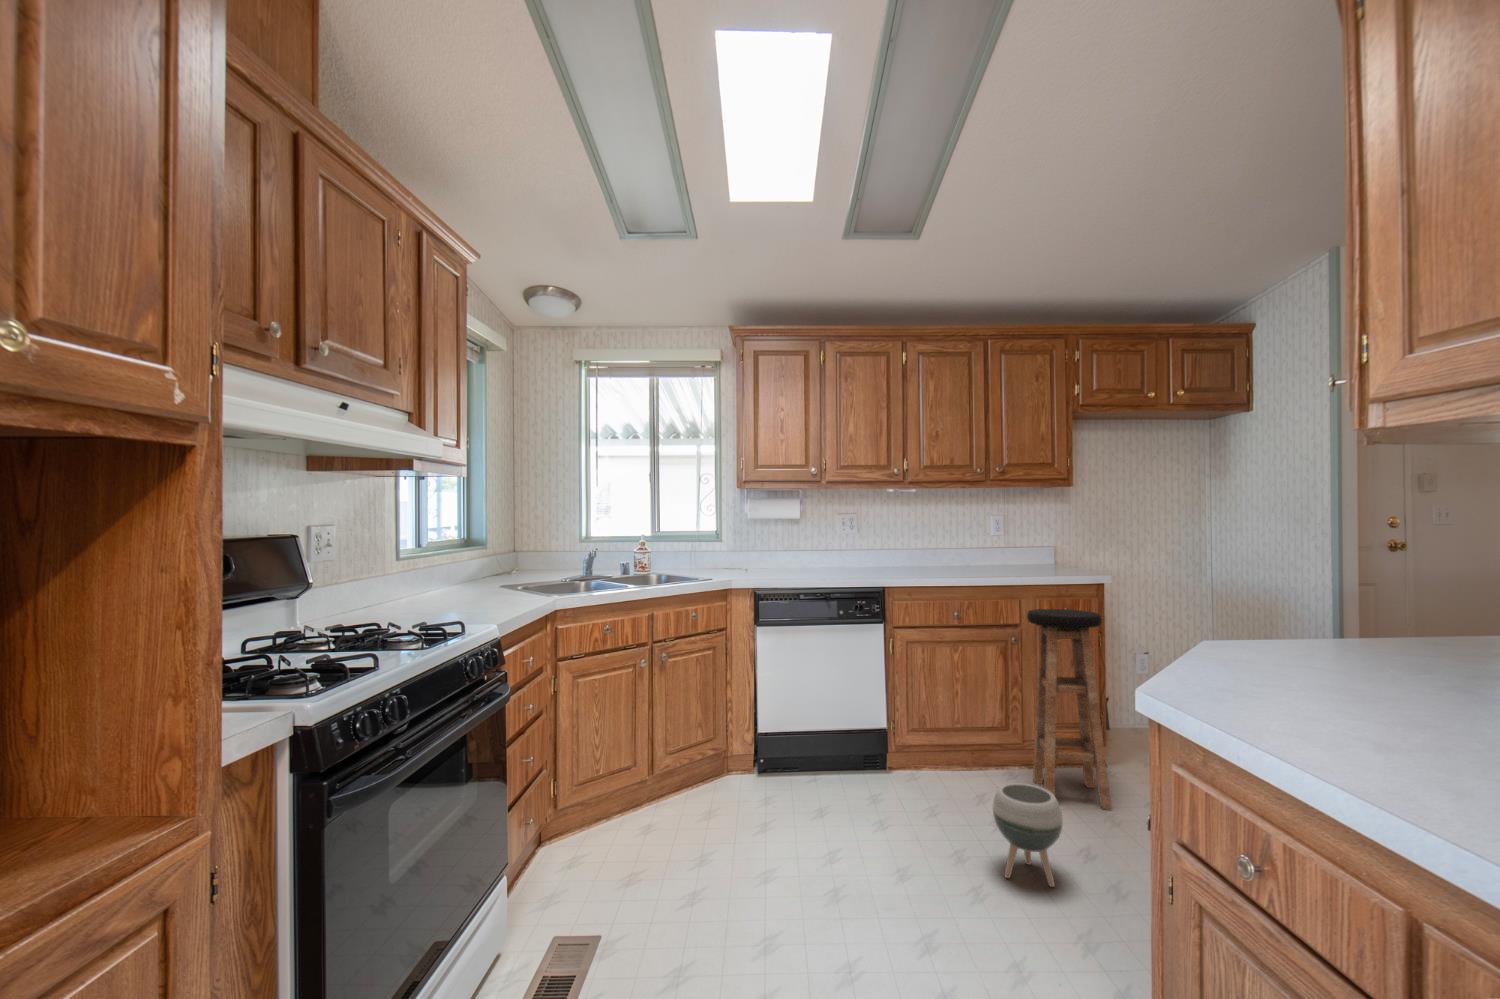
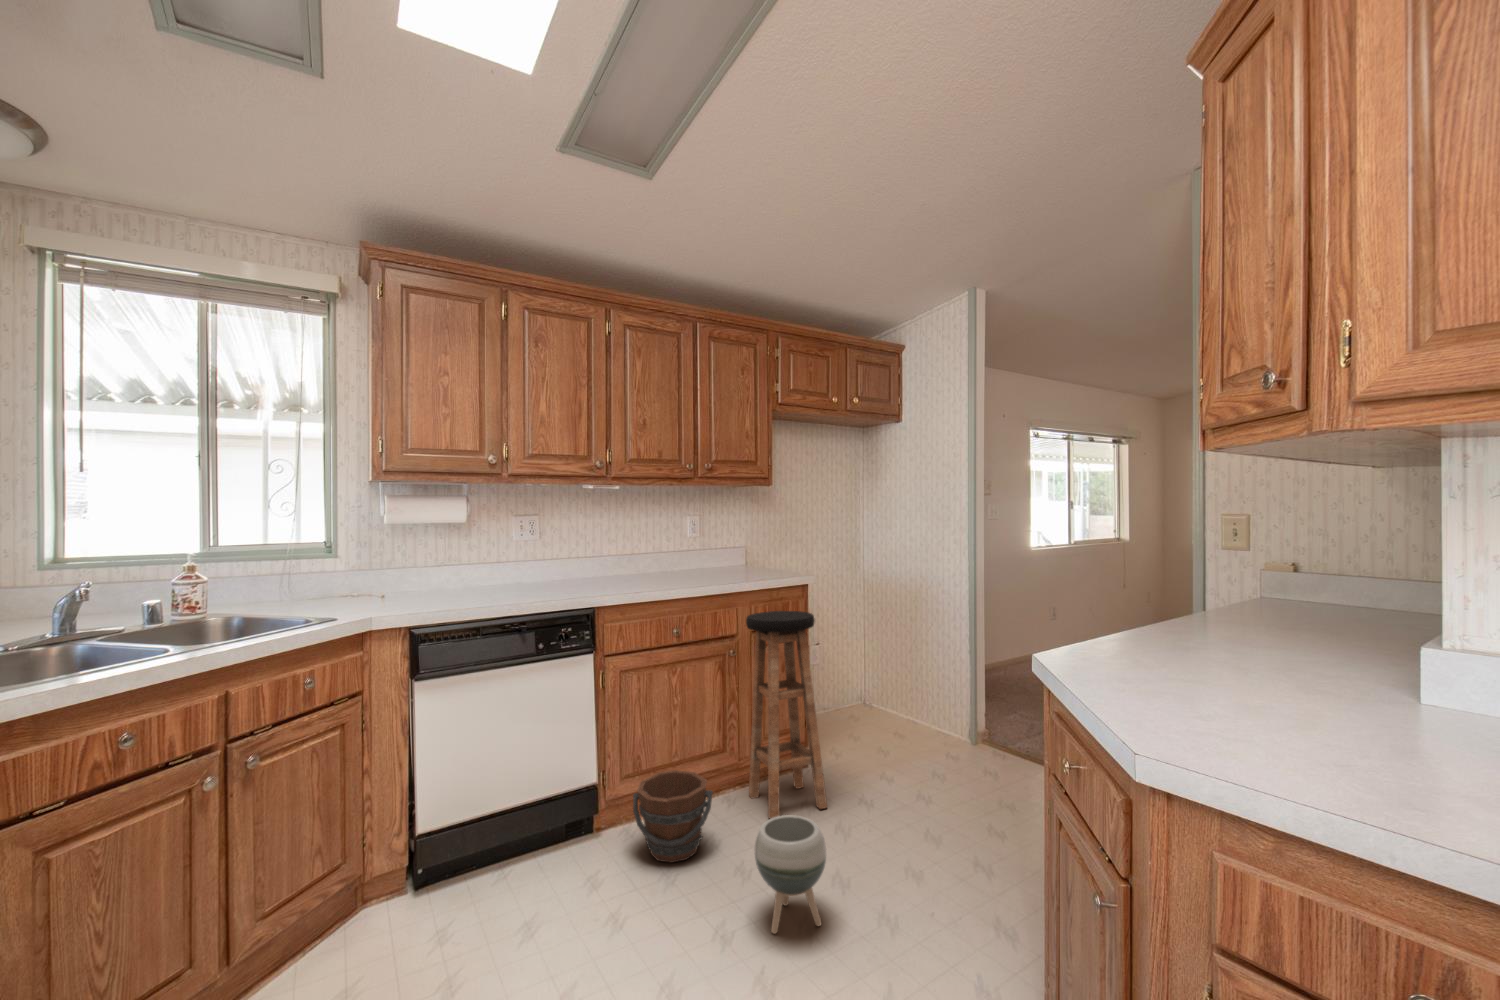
bucket: none [910,734,980,809] -> present [633,770,713,863]

